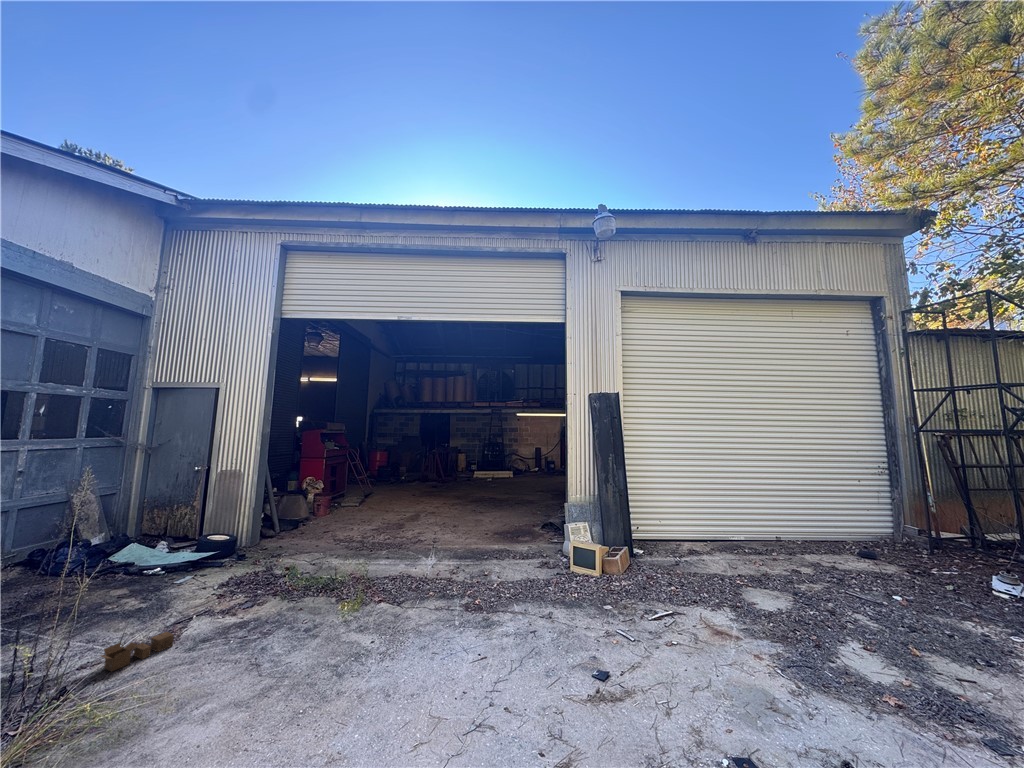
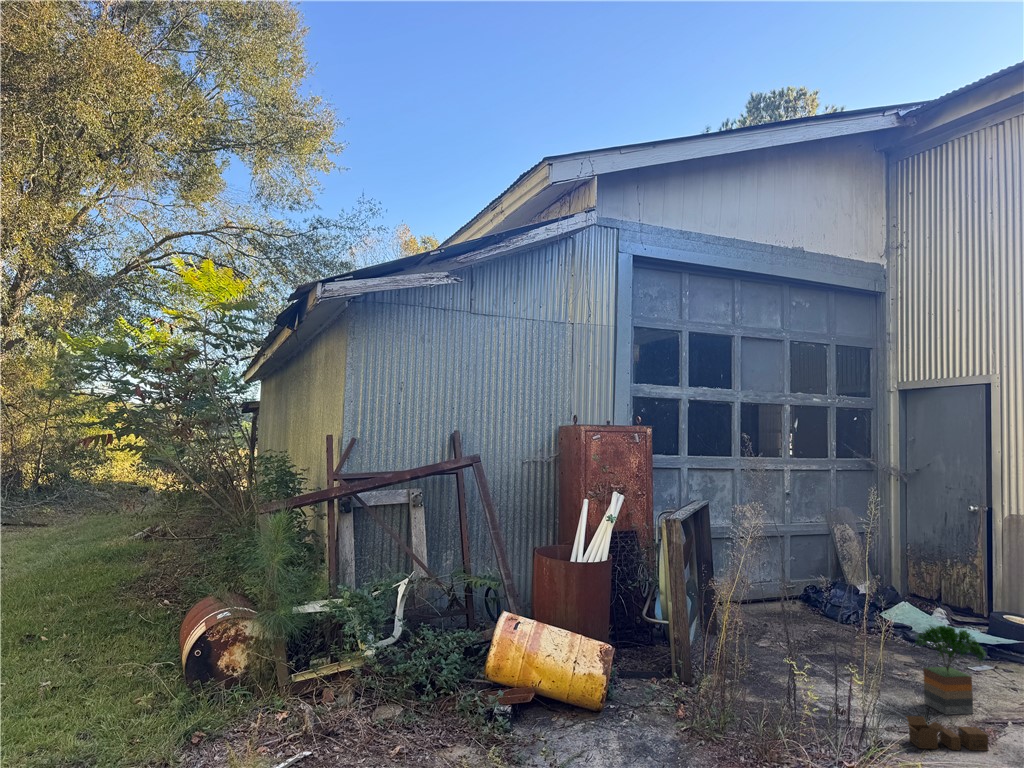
potted tree: none [126,559,186,629] -> present [916,626,986,715]

